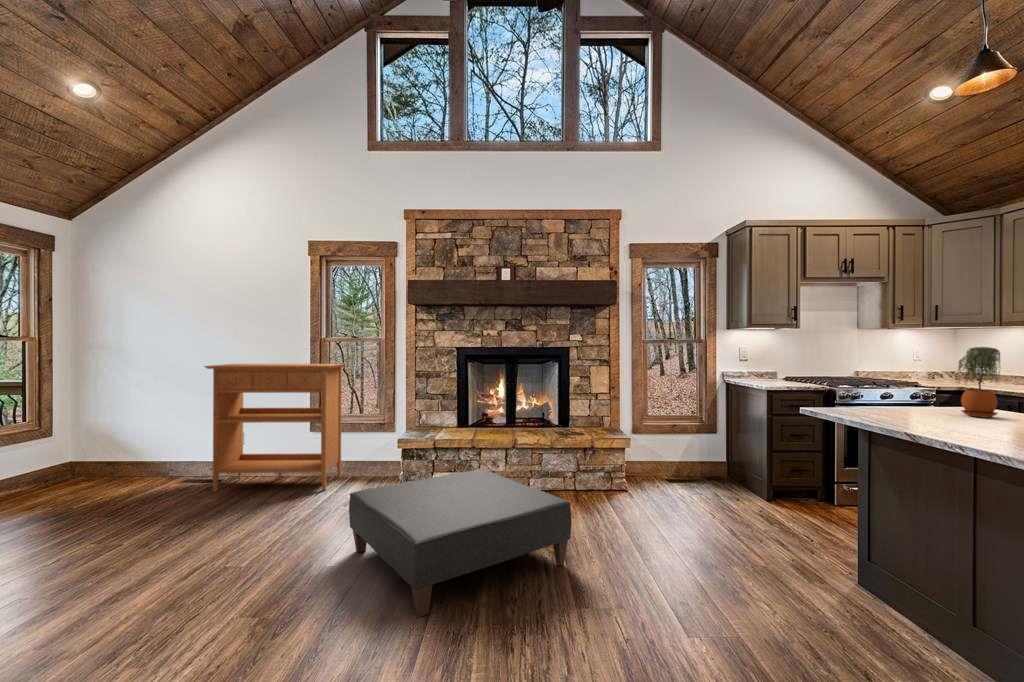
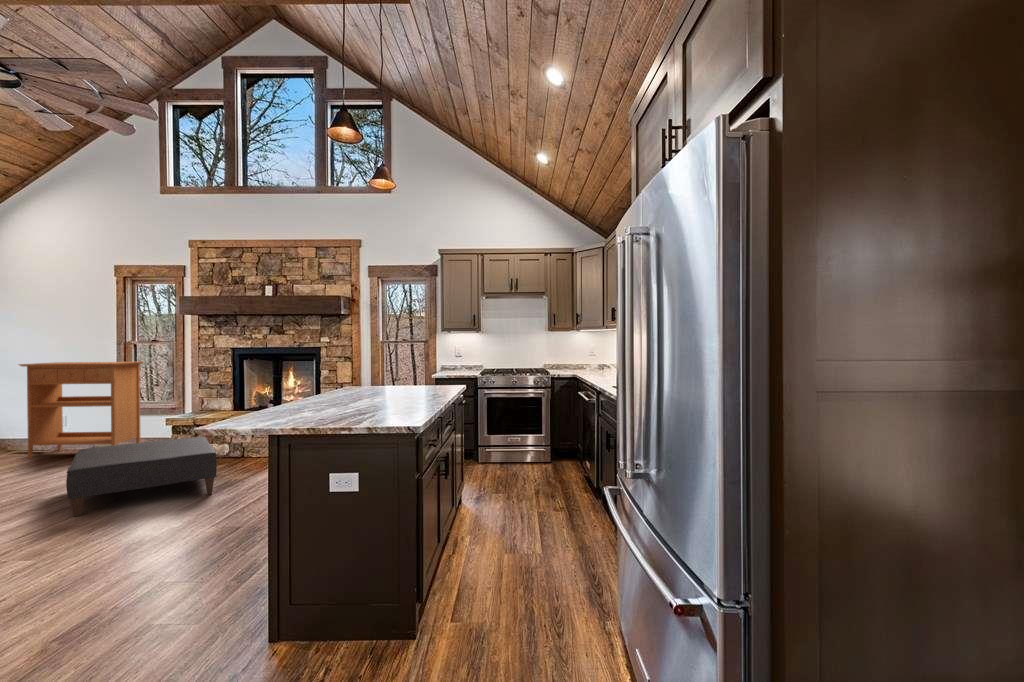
potted plant: present [958,347,1000,417] -> none [425,347,450,391]

